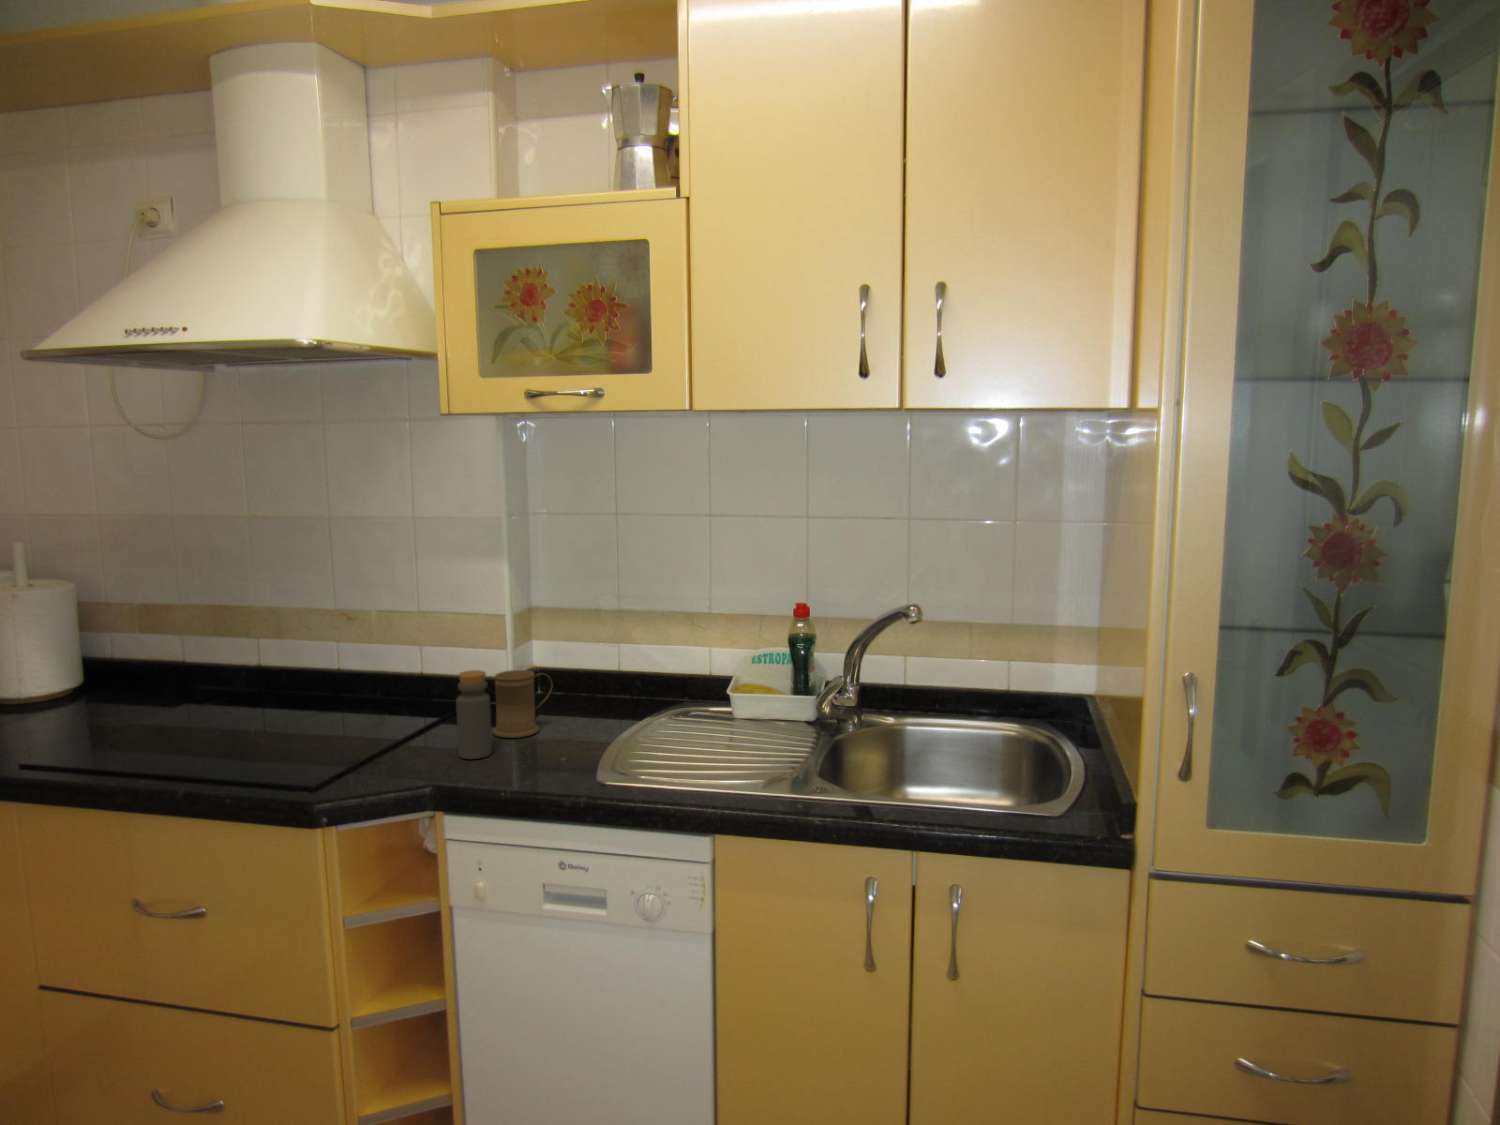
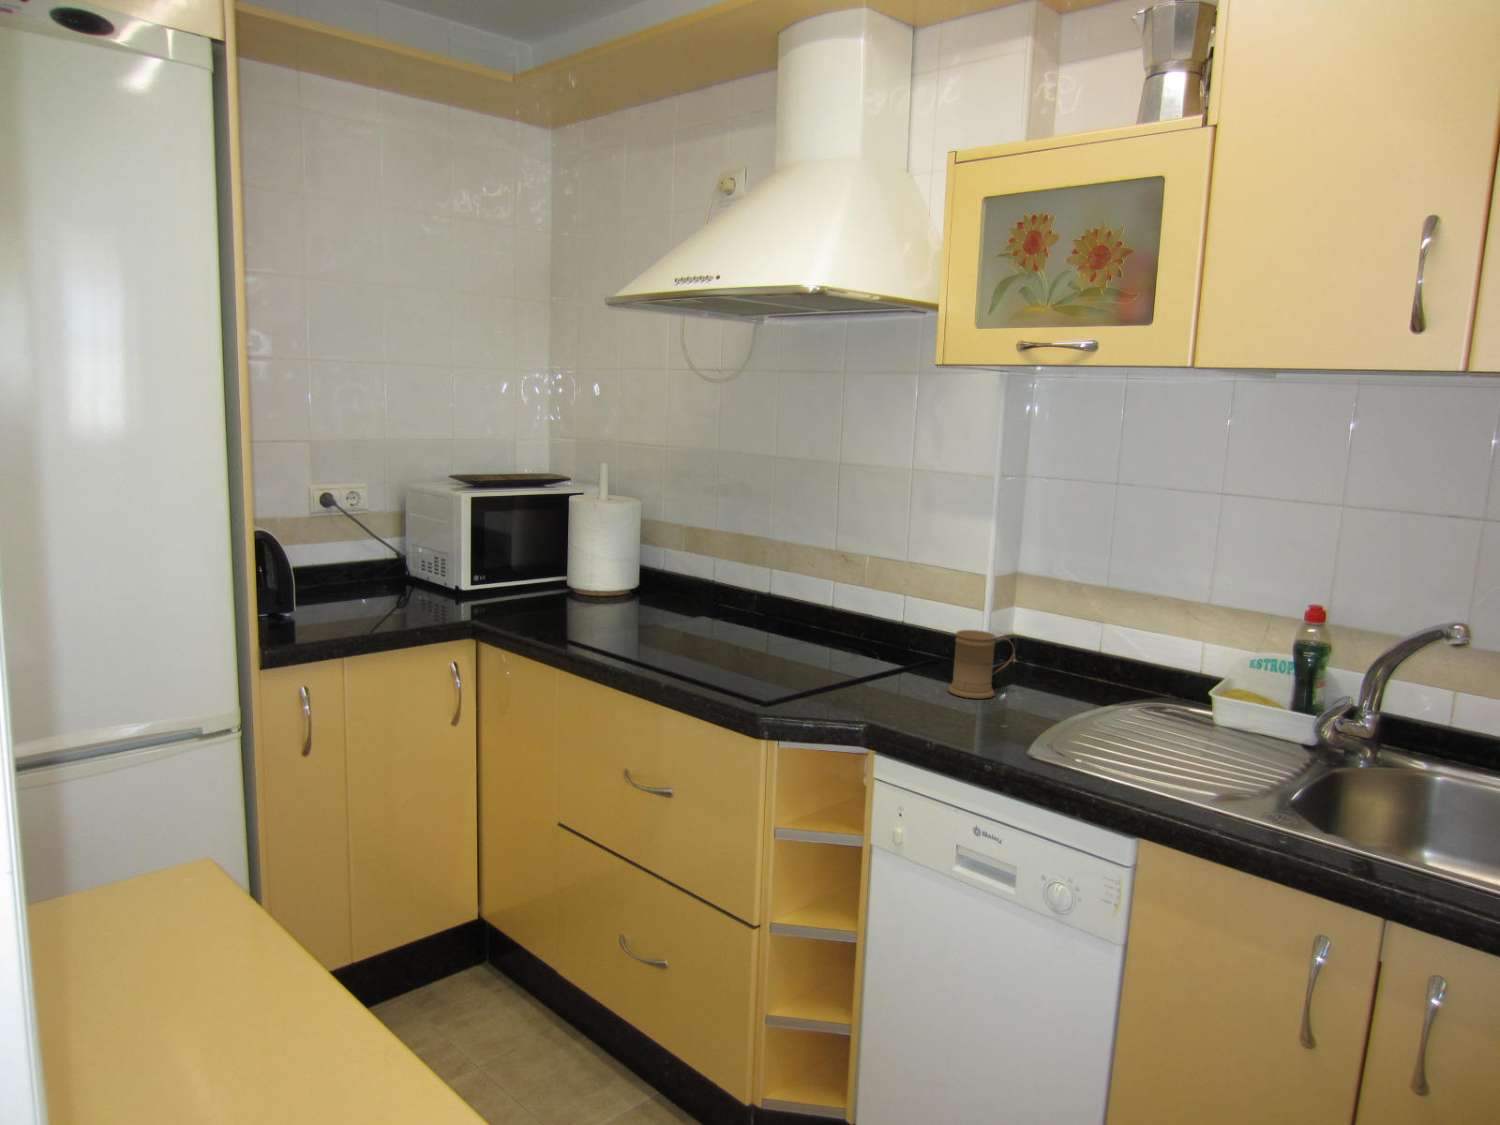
bottle: present [456,670,492,759] -> none [907,622,943,709]

